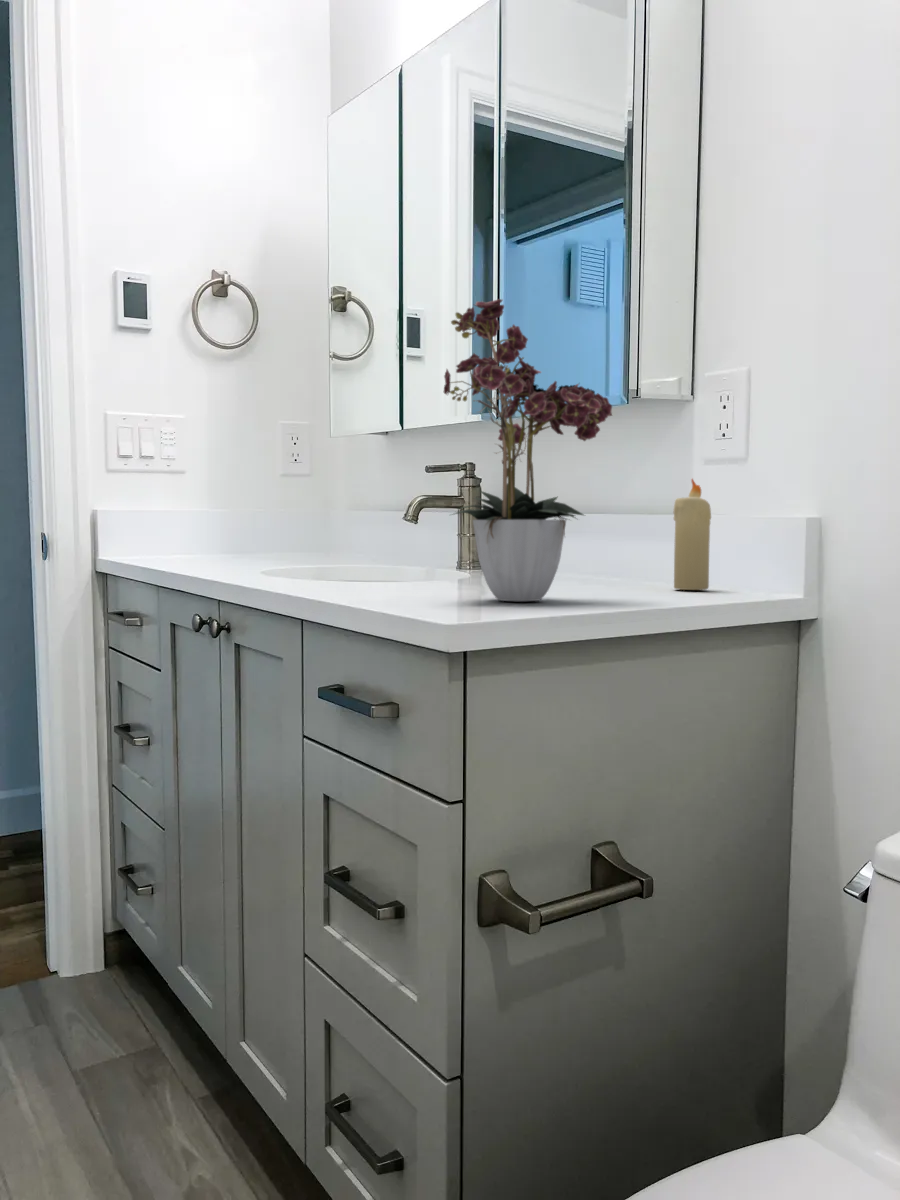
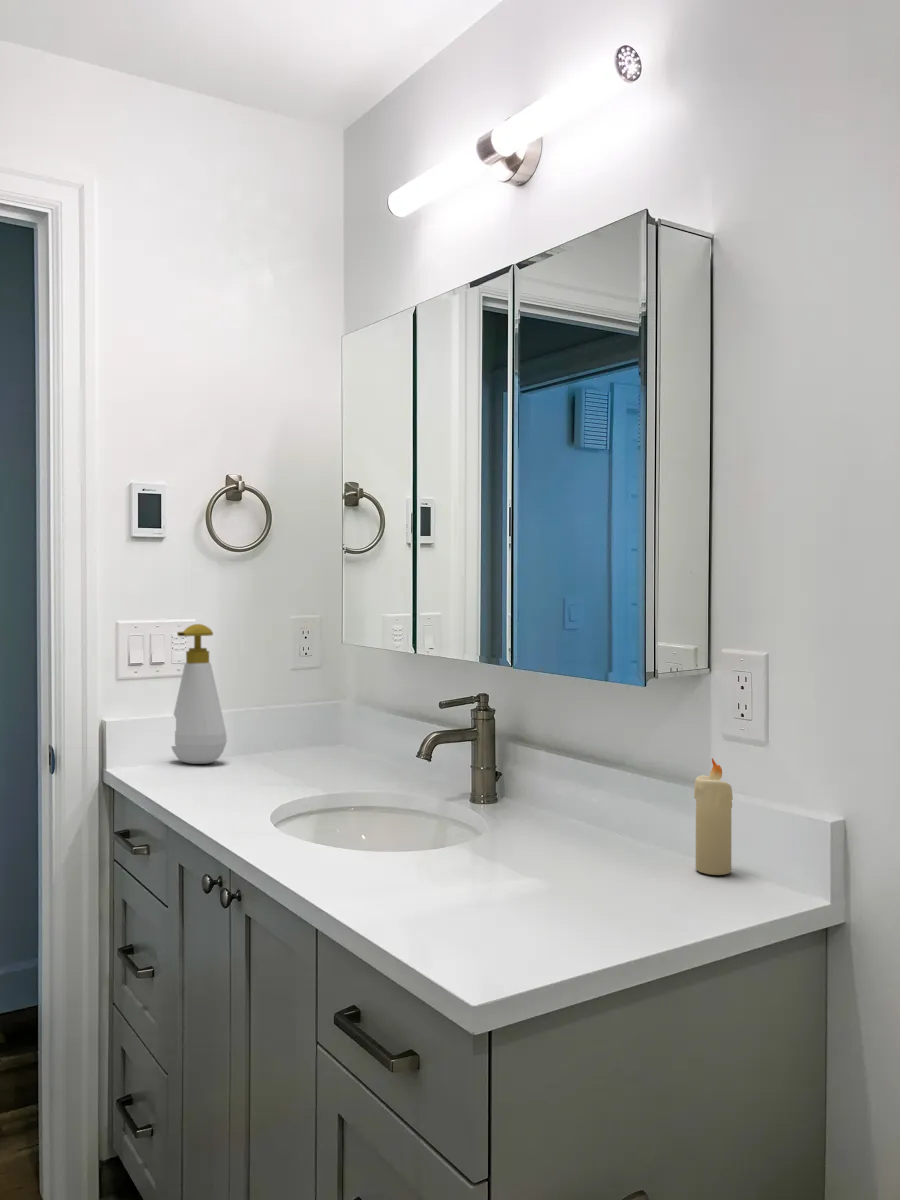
flower arrangement: present [443,299,612,601] -> none [456,609,650,929]
soap bottle: none [161,419,218,559] -> present [172,624,227,764]

